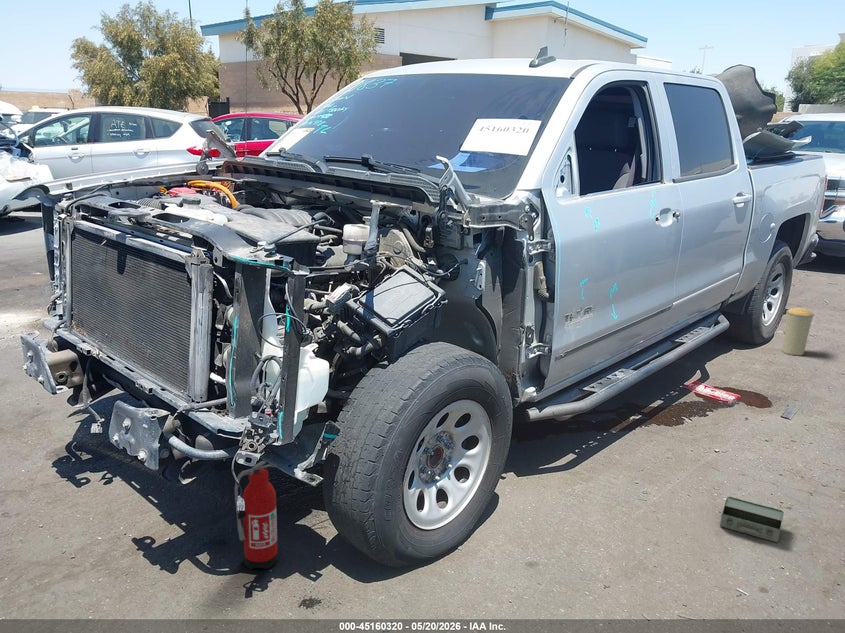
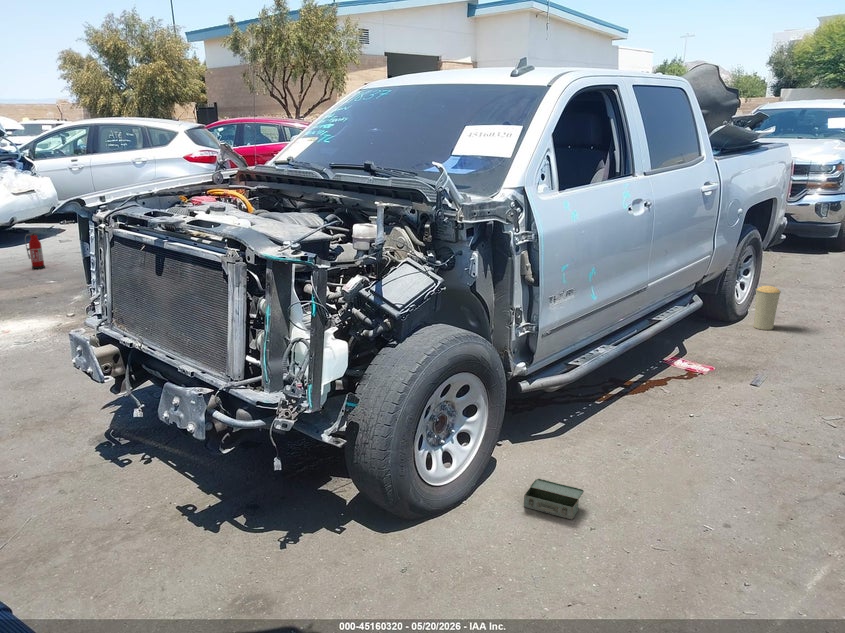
fire extinguisher: present [235,461,278,569] -> present [25,230,45,269]
toolbox: present [720,497,784,542] -> present [524,479,584,520]

